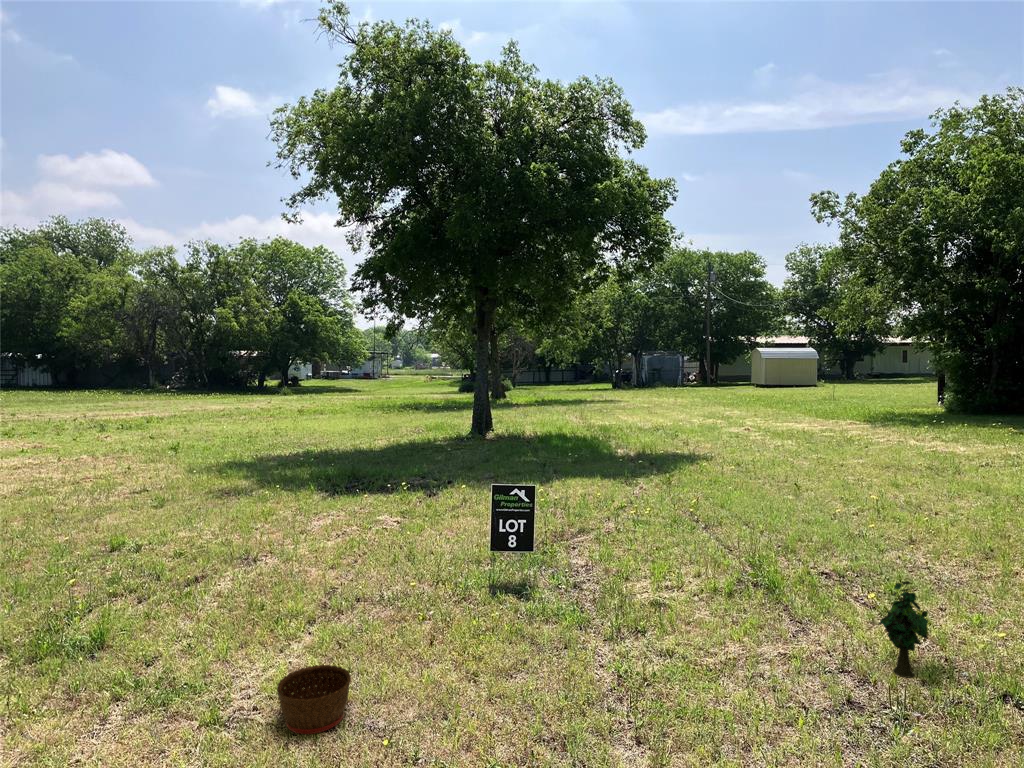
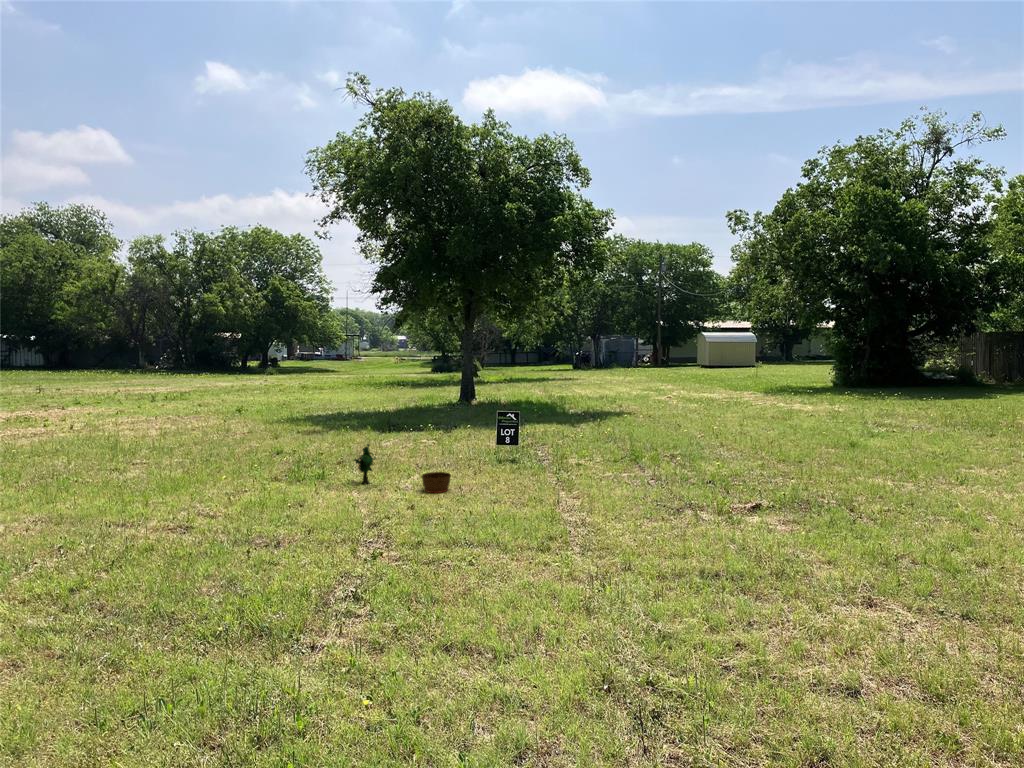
decorative plant: present [878,581,928,678] -> present [354,444,376,484]

